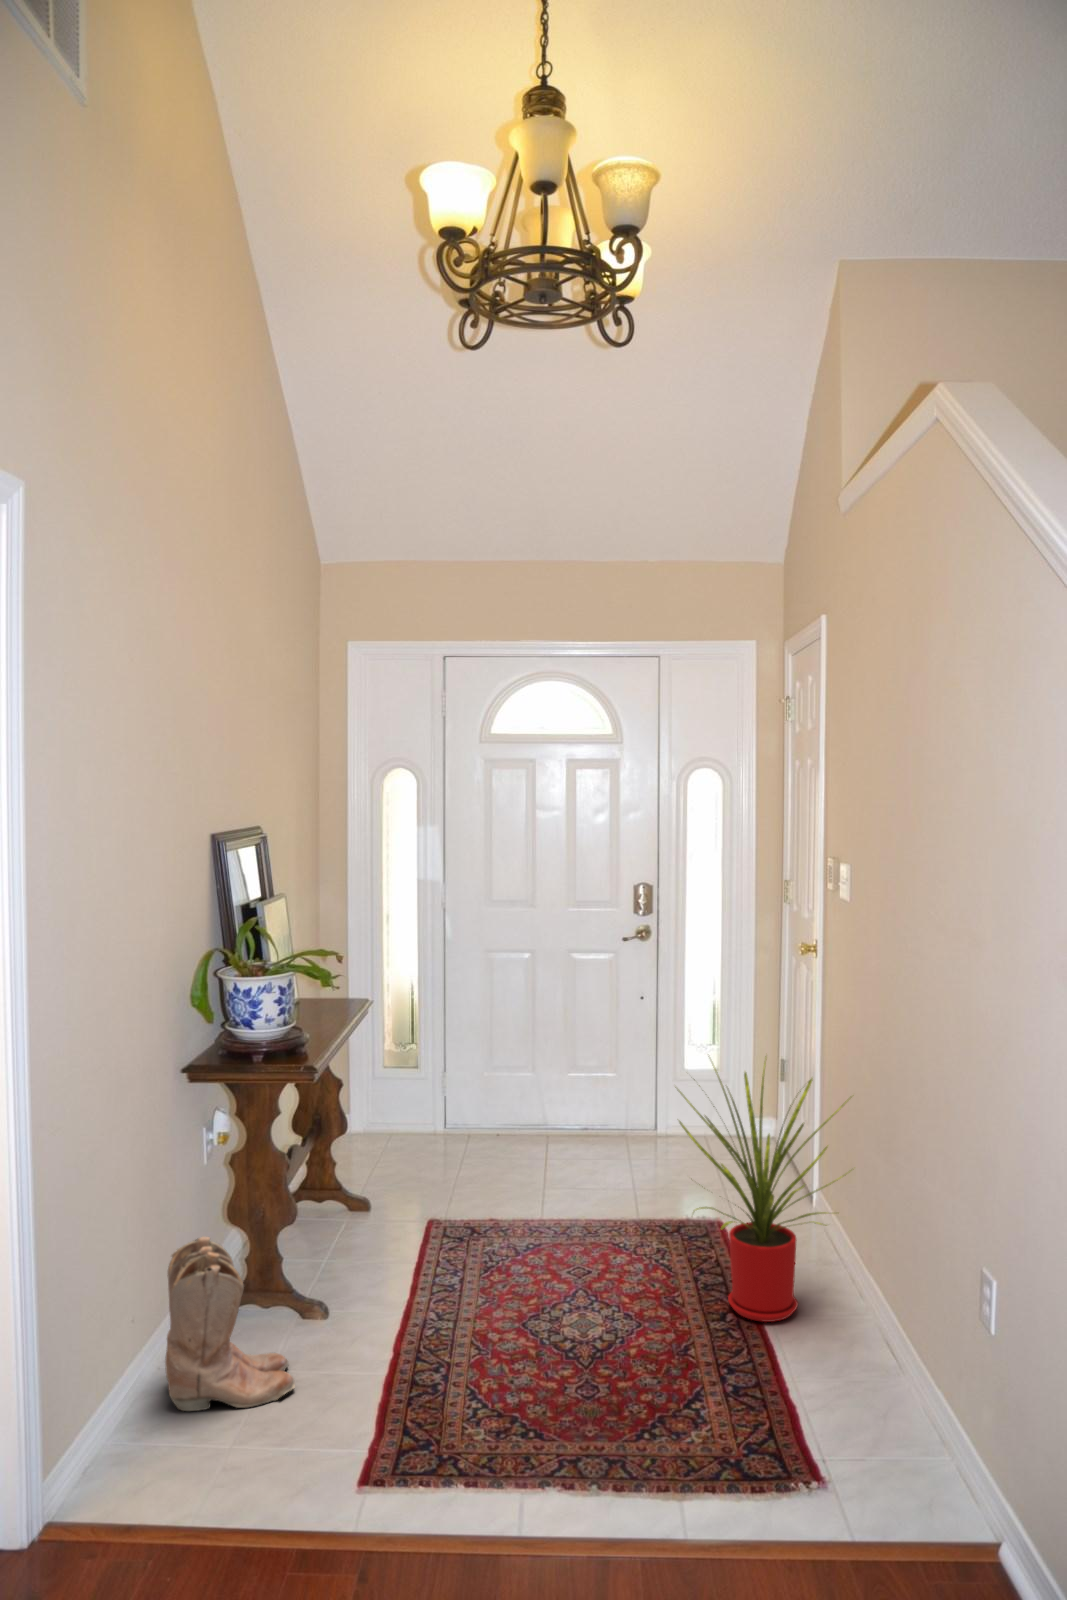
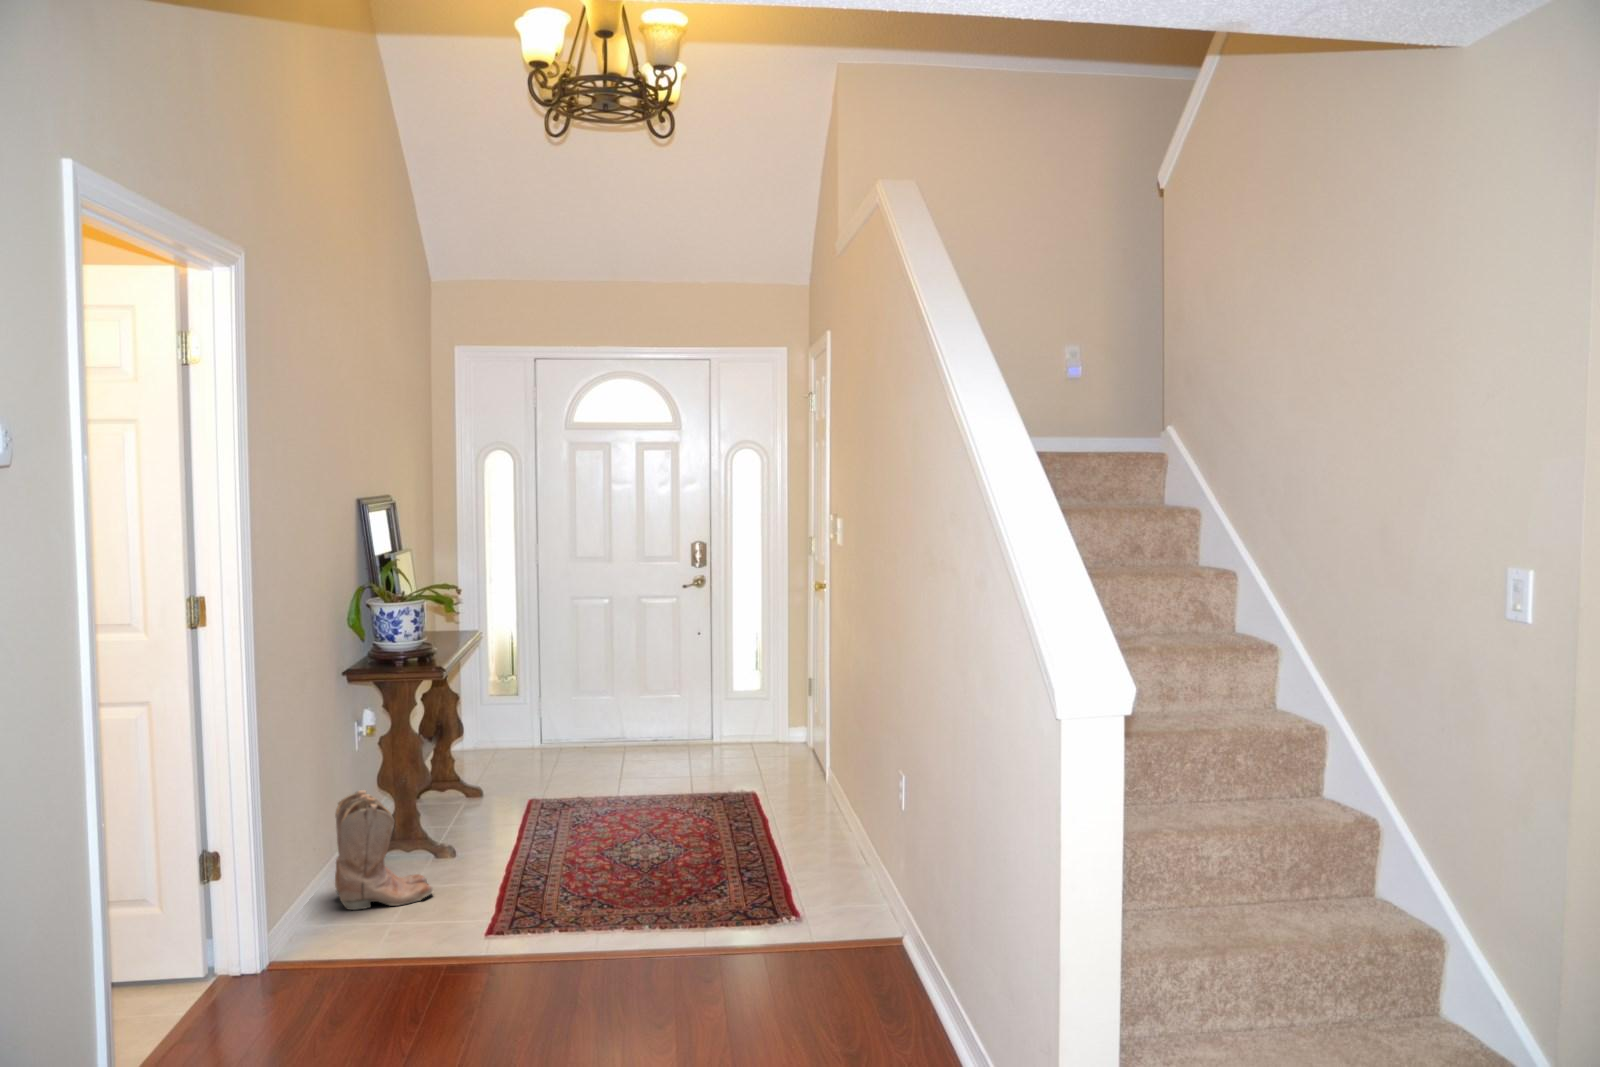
house plant: present [675,1061,850,1322] -> none [713,656,842,844]

